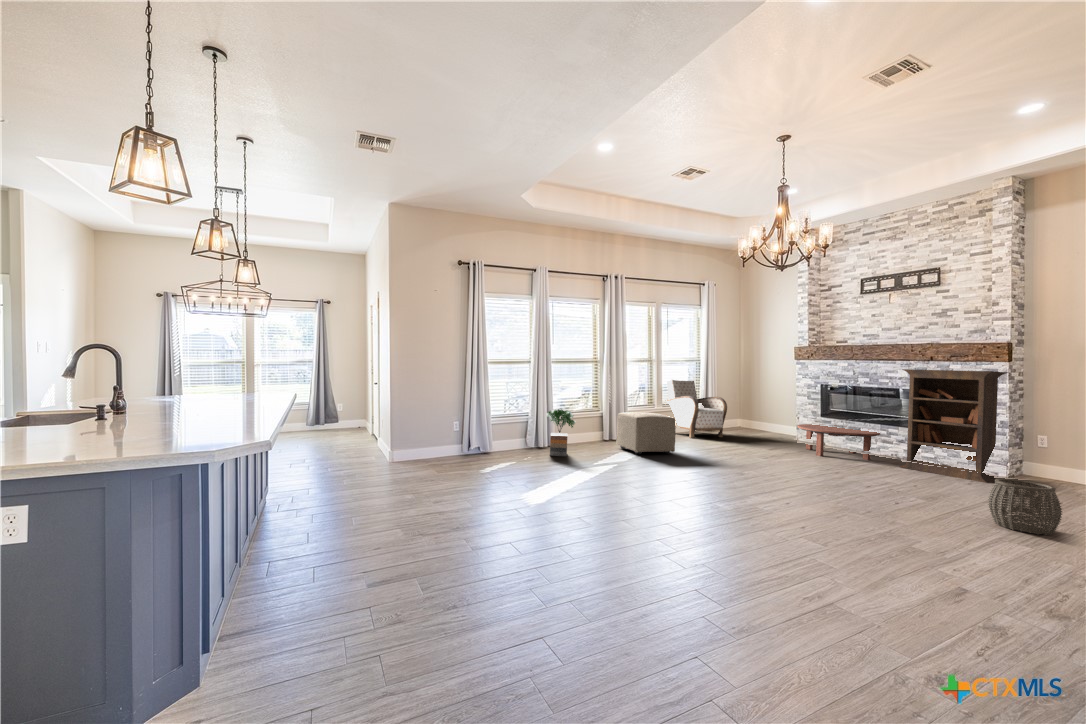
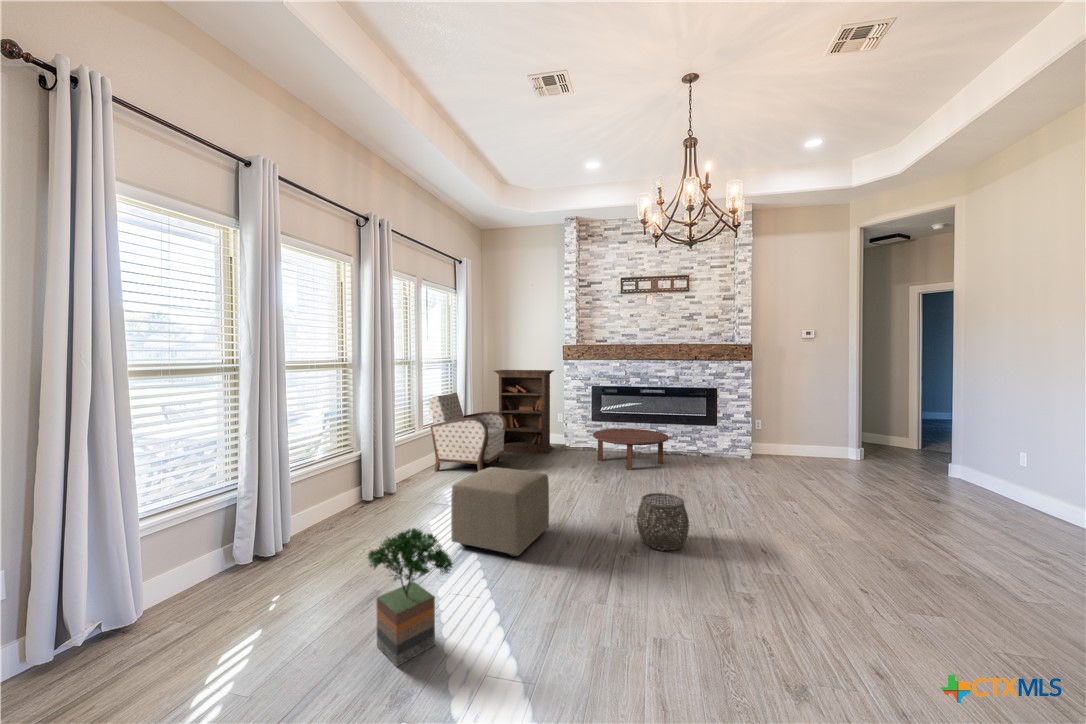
bookcase: present [900,369,1007,483] -> present [494,370,554,454]
woven basket: present [988,479,1062,535] -> present [637,493,689,551]

